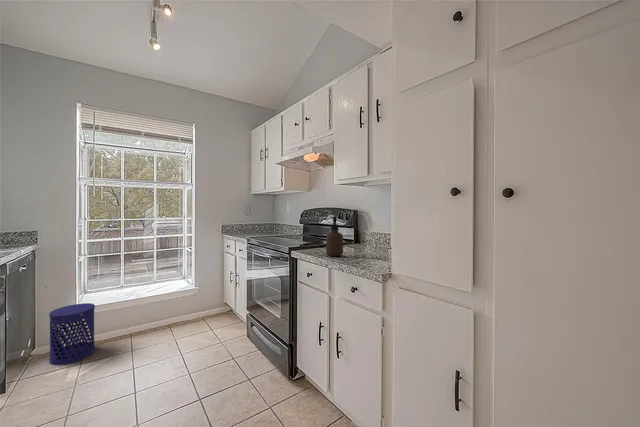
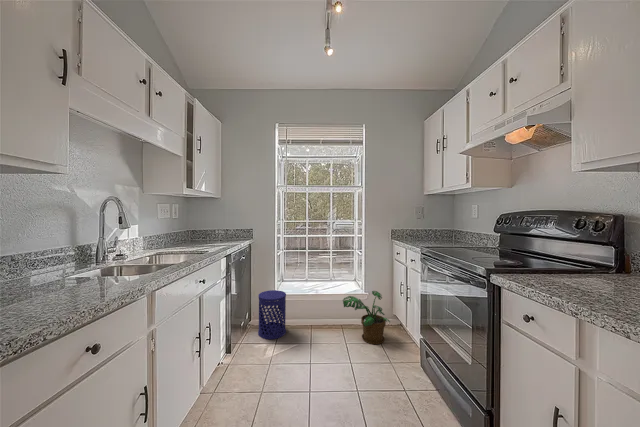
soap dispenser: present [326,216,343,256] -> none [564,229,606,299]
potted plant: none [171,284,221,334] -> present [343,291,390,344]

